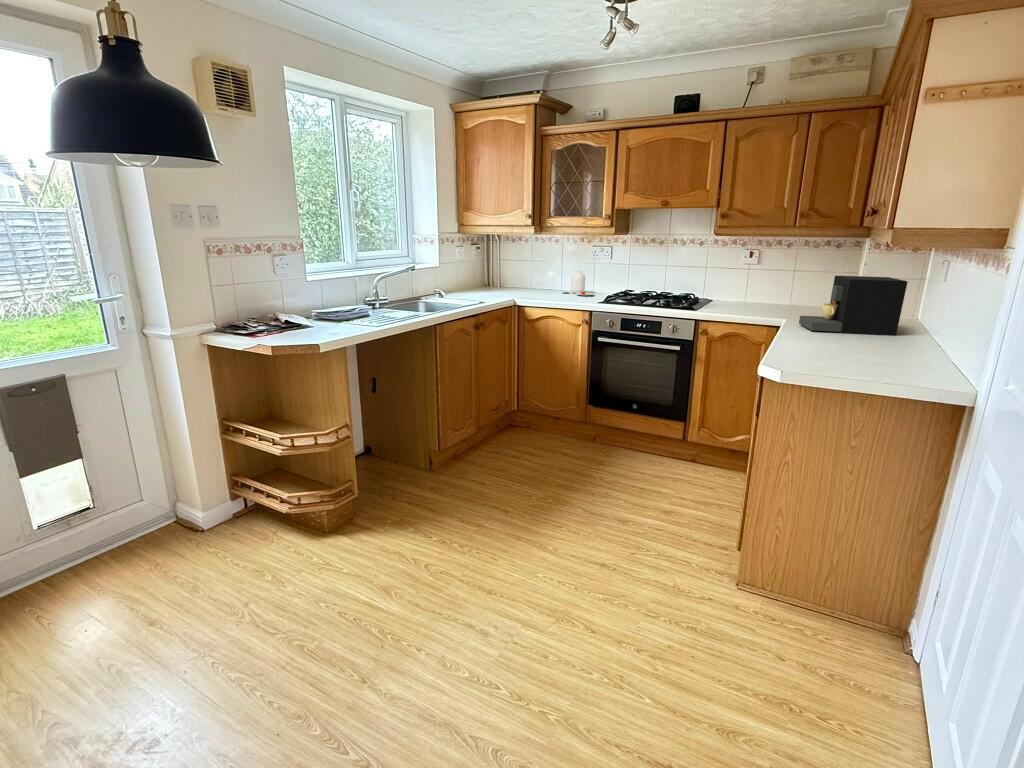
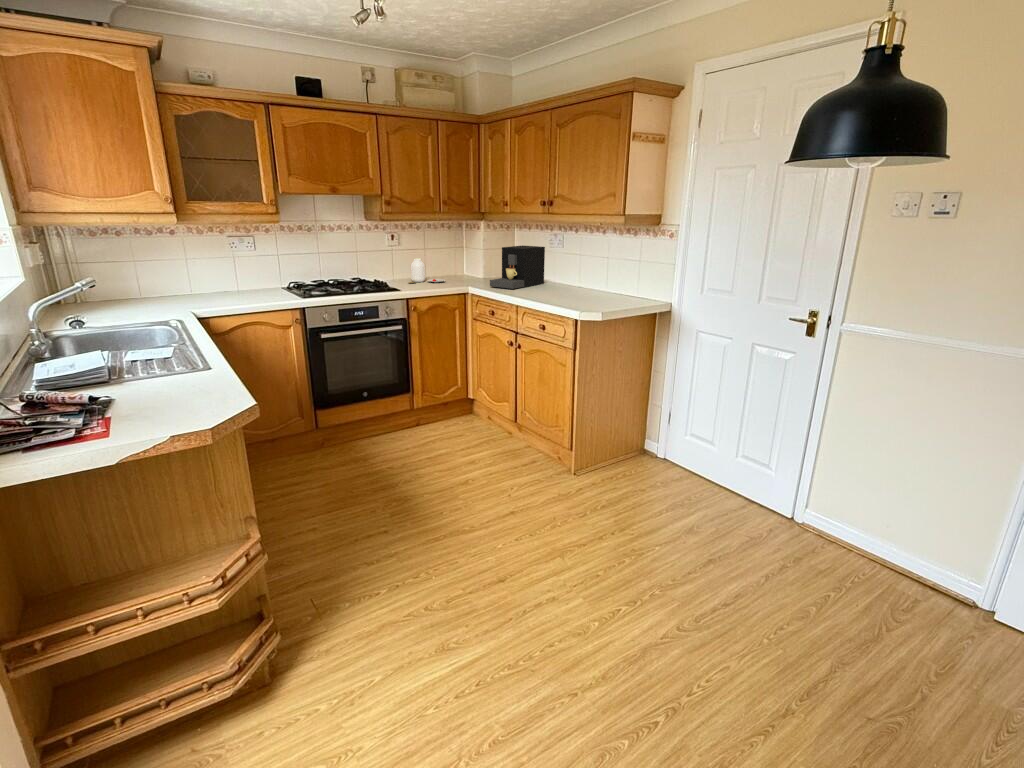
jar: present [565,270,594,296] -> present [409,258,445,283]

